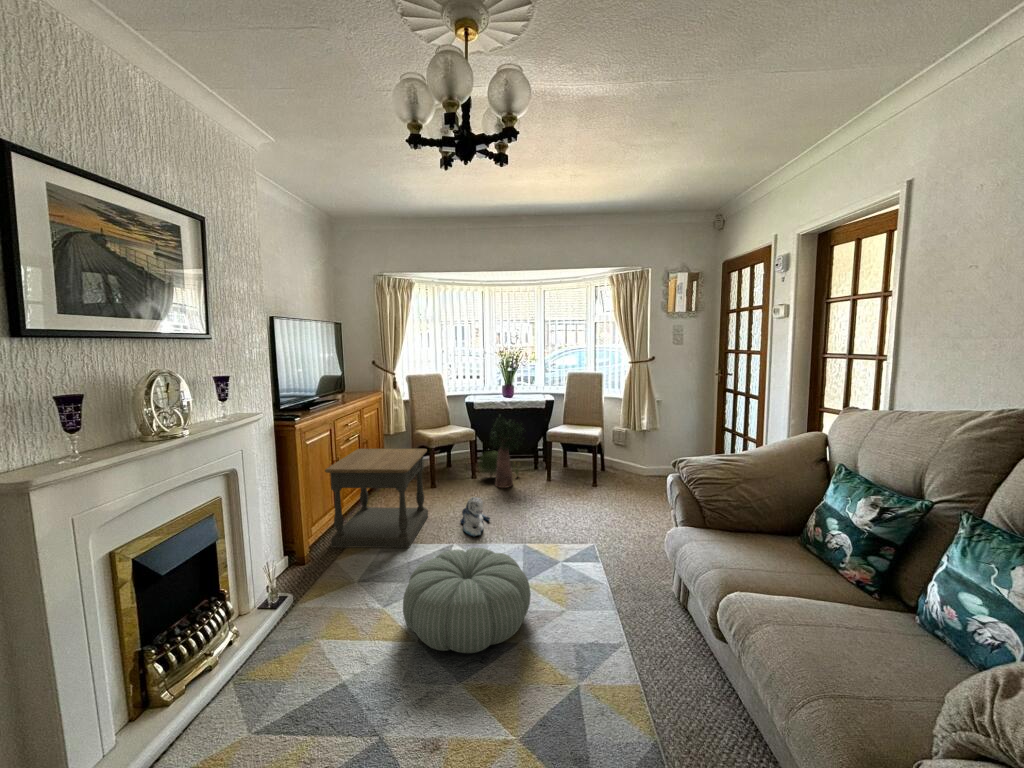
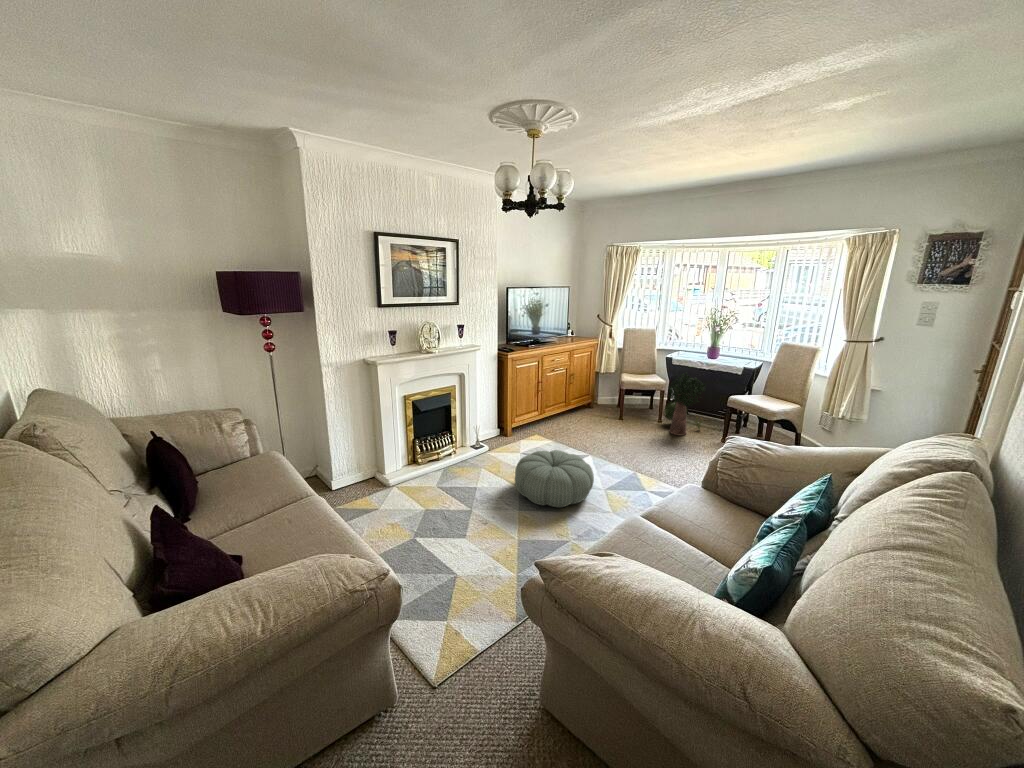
side table: present [325,449,428,548] -> none [526,377,600,448]
plush toy: present [461,497,490,537] -> none [606,429,633,457]

